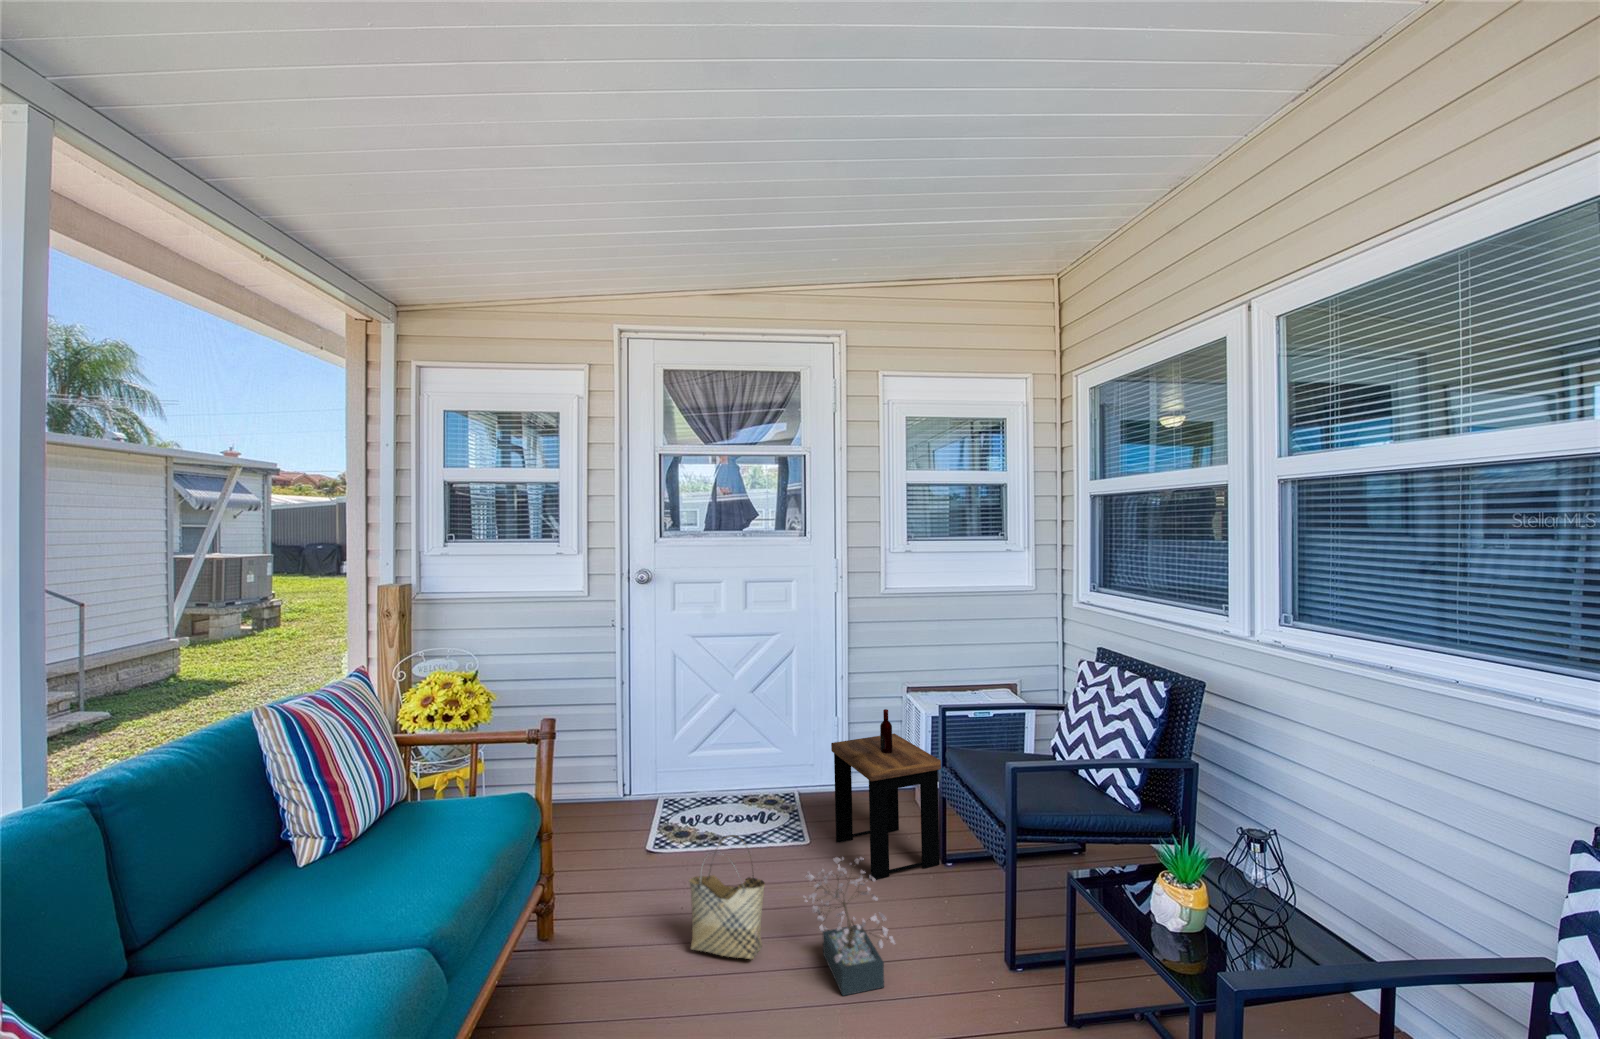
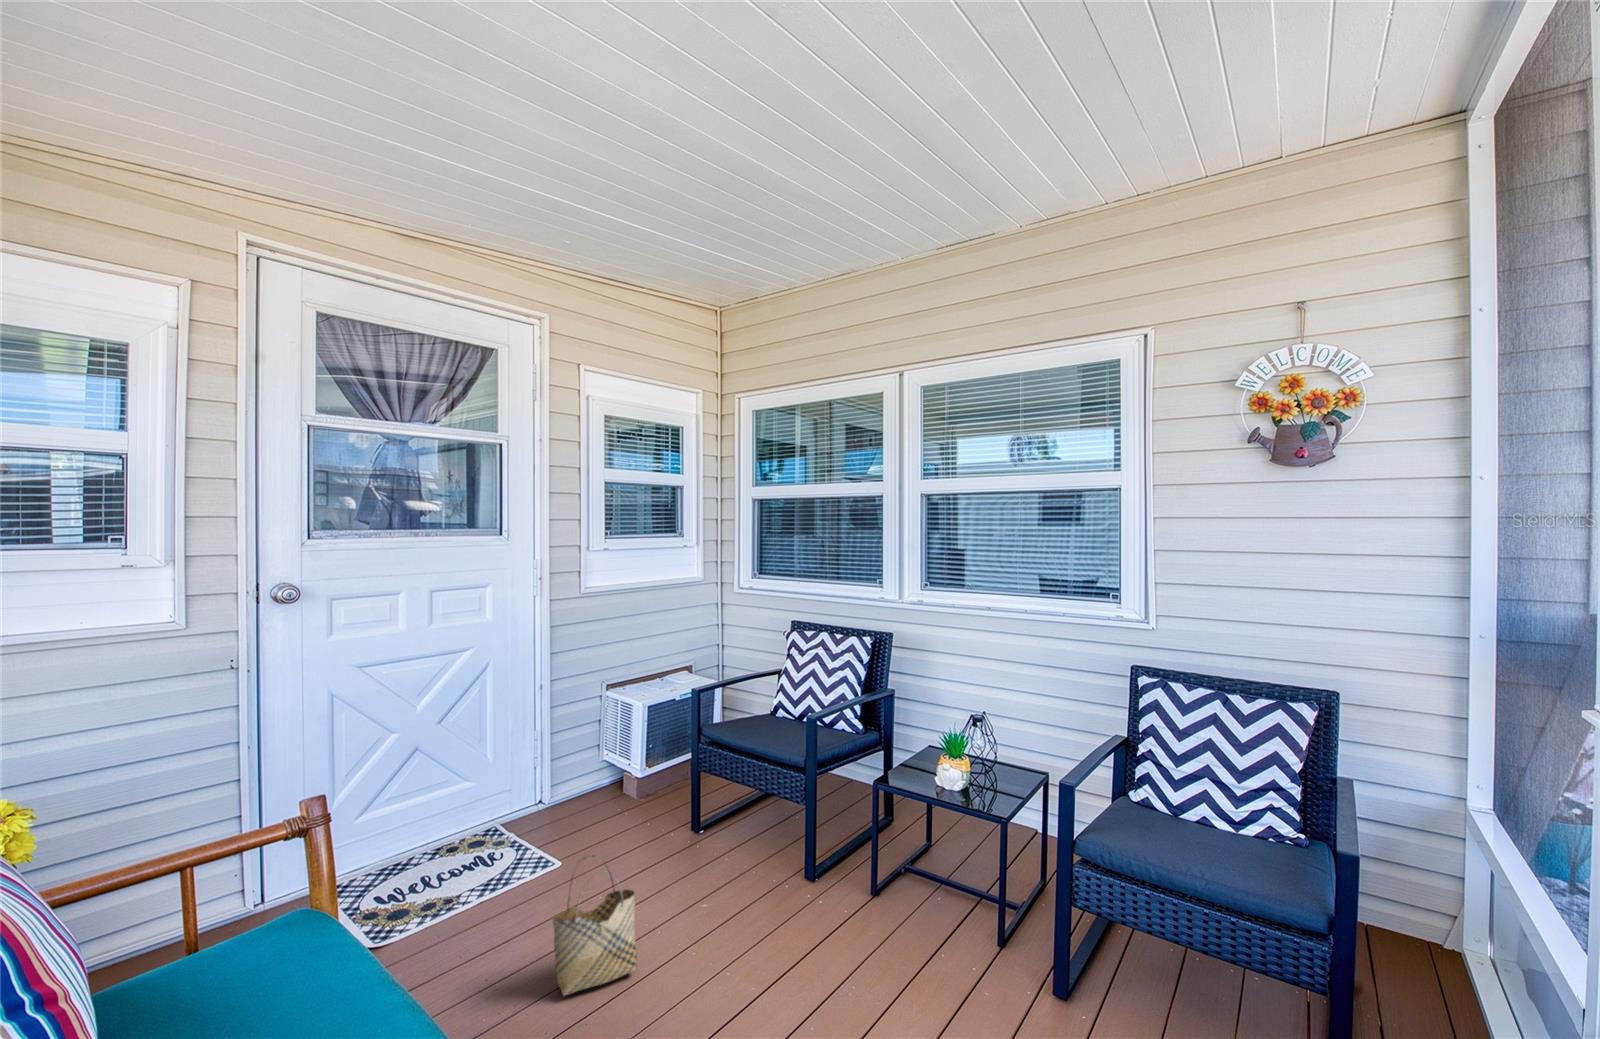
side table: present [831,709,941,880] -> none [584,702,703,868]
decorative plant: present [803,857,895,996] -> none [665,833,772,955]

